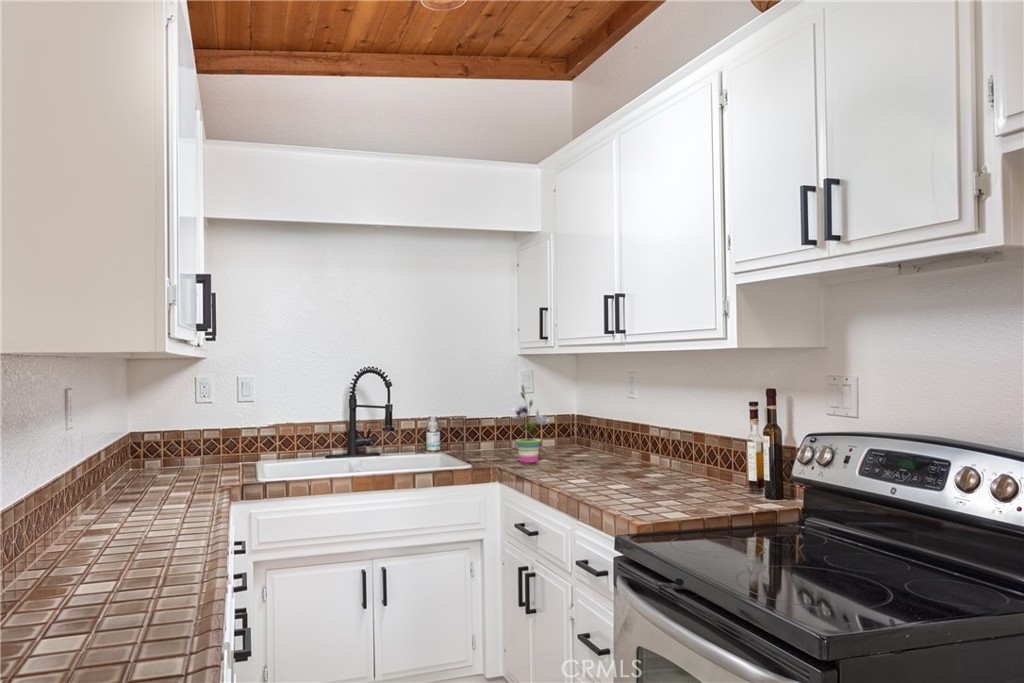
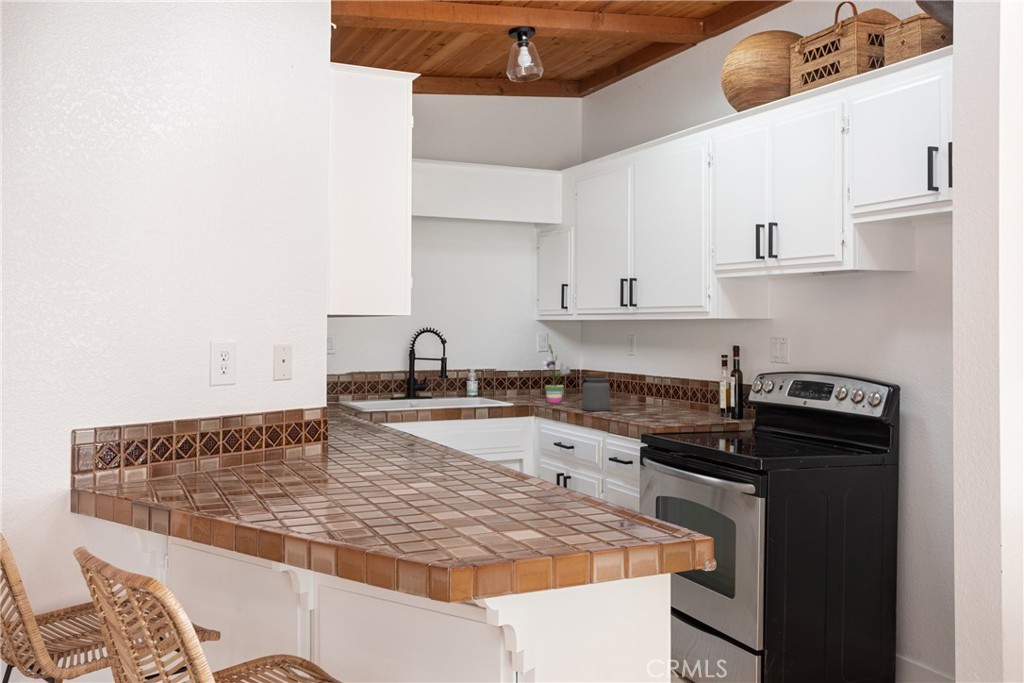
jar: none [553,424,592,481] -> present [582,372,610,411]

